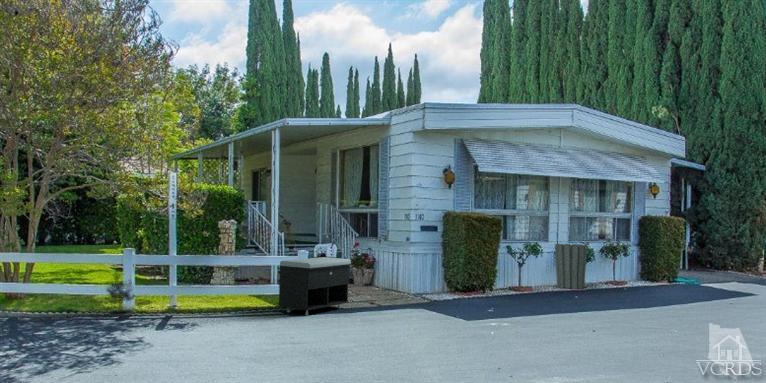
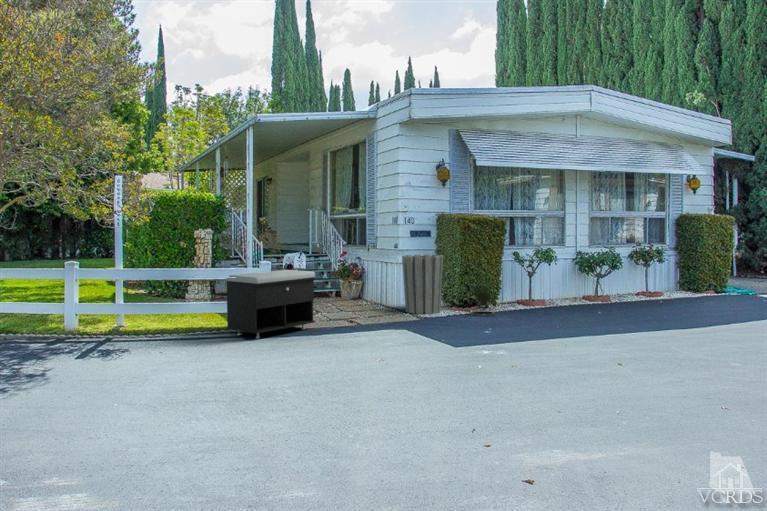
trash can: present [555,244,587,289] -> present [402,255,443,314]
potted tree: present [106,271,134,316] -> present [471,276,494,316]

